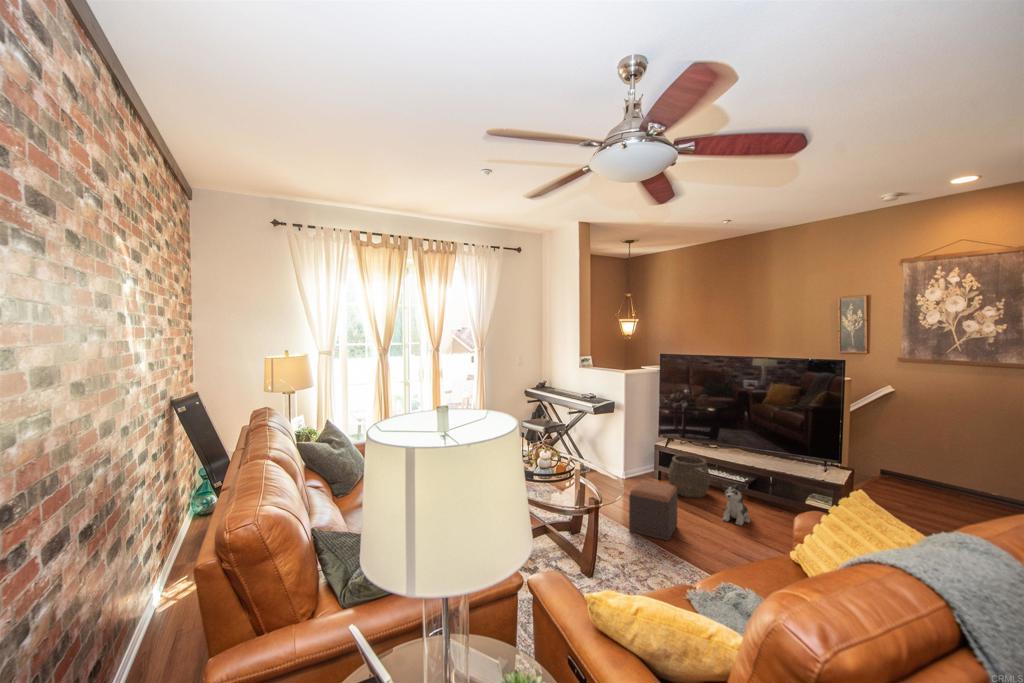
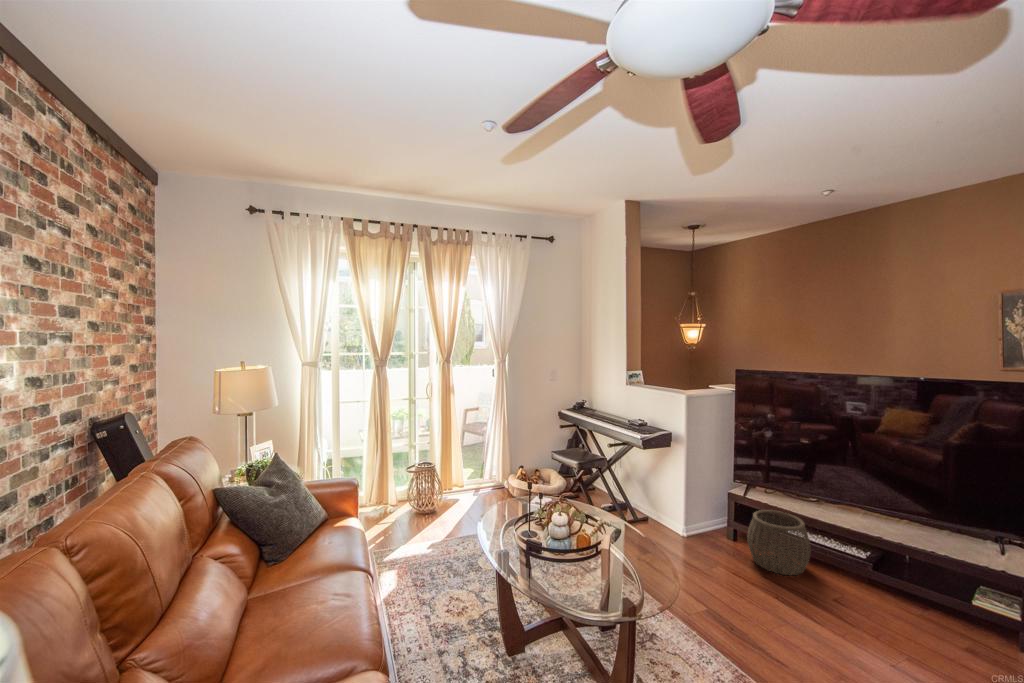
footstool: present [629,480,677,541] -> none [690,554,765,659]
plush toy: present [722,482,750,525] -> none [834,565,882,635]

